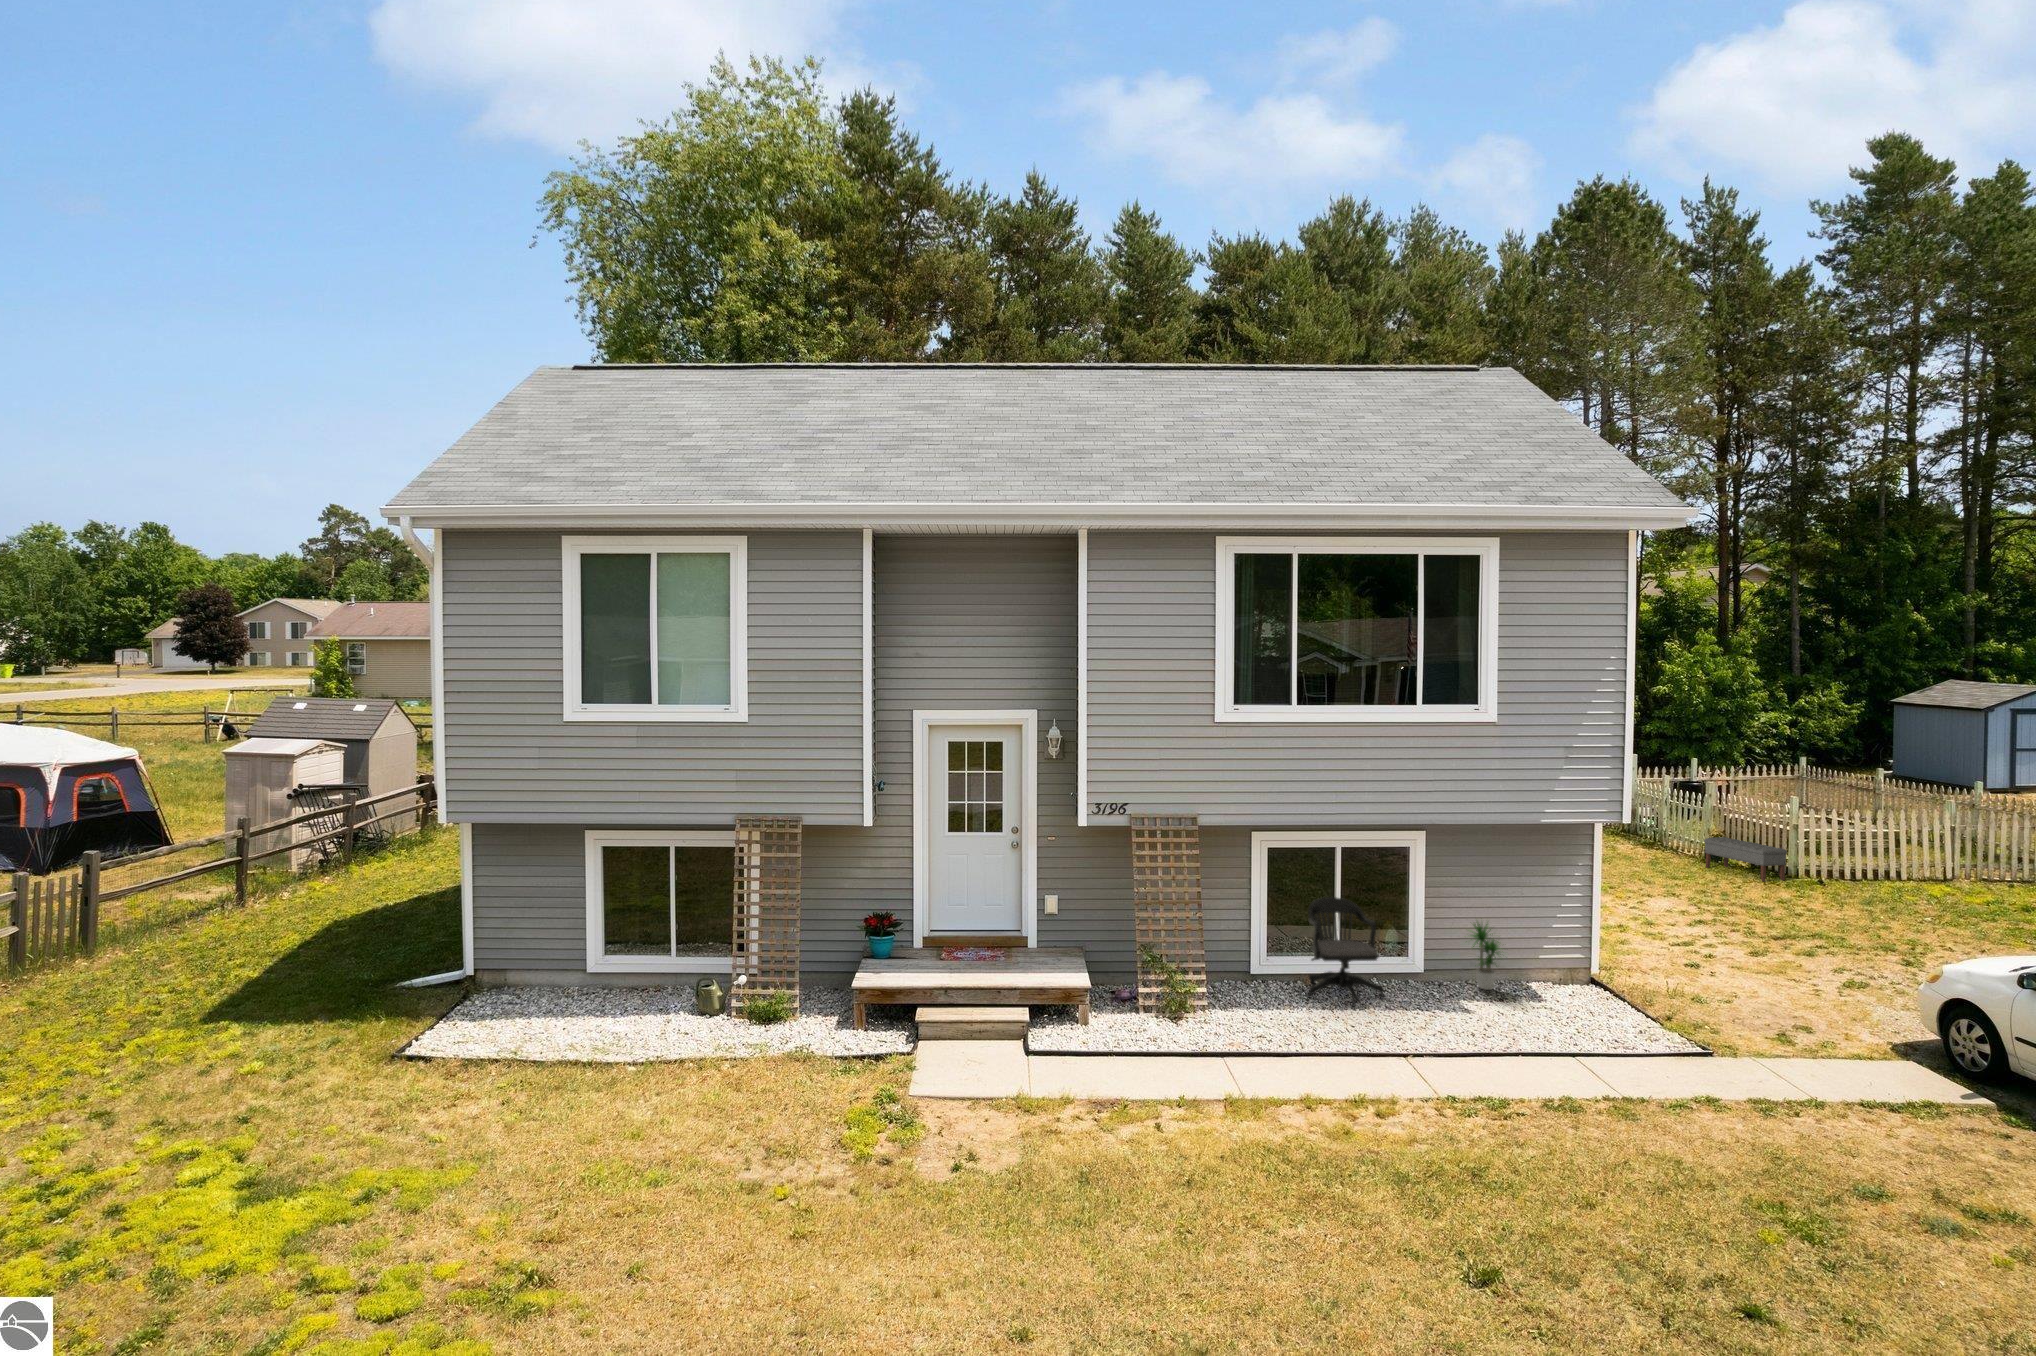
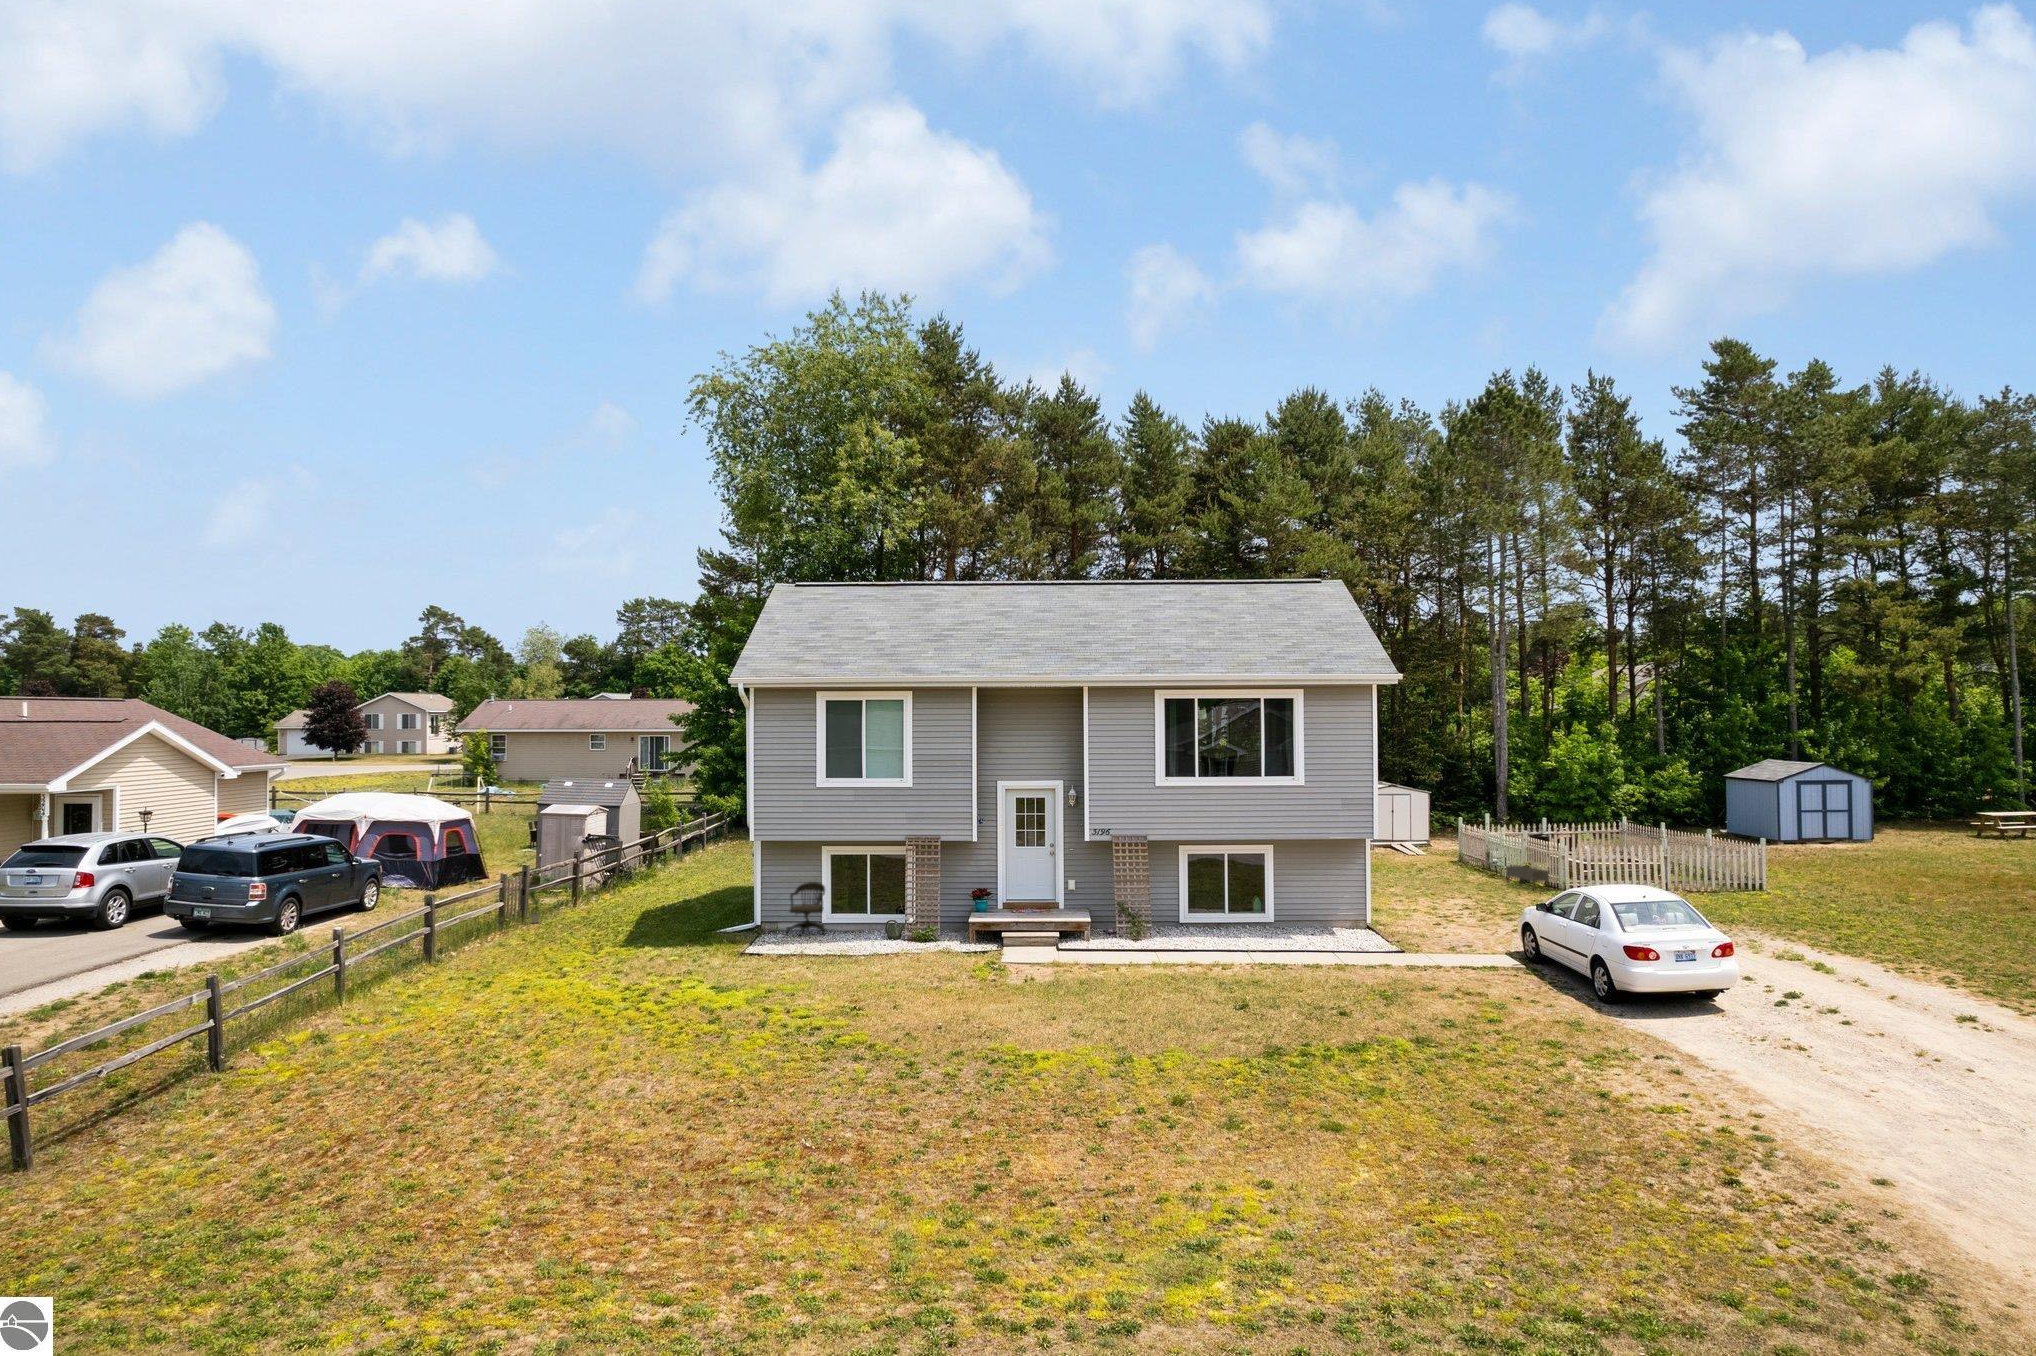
chair: present [1308,897,1384,1007] -> present [786,882,825,936]
potted plant: present [1471,922,1499,990] -> present [527,889,541,923]

